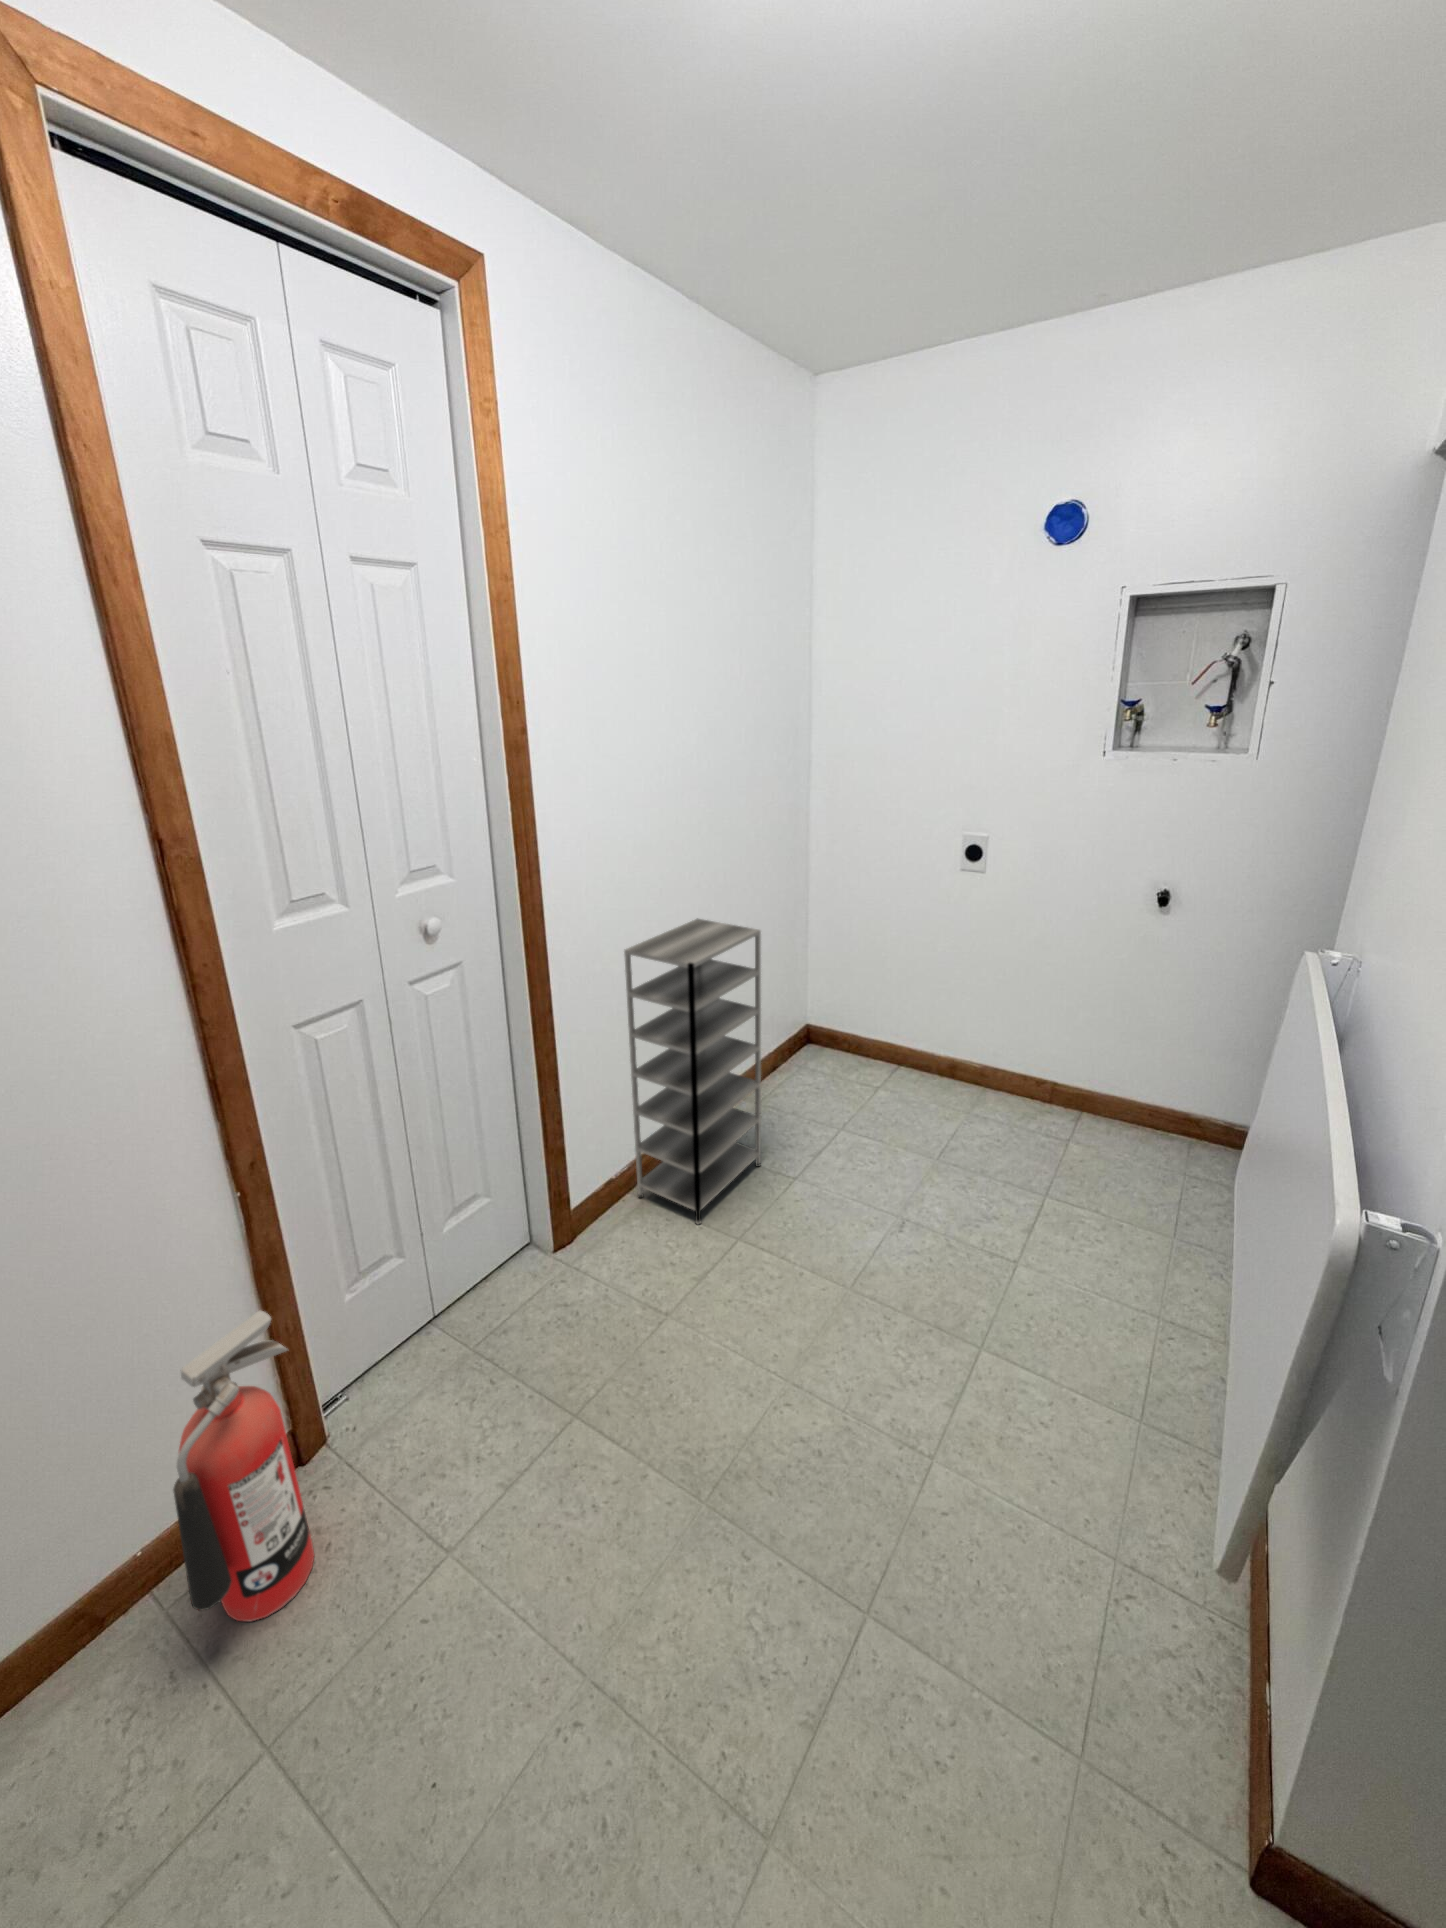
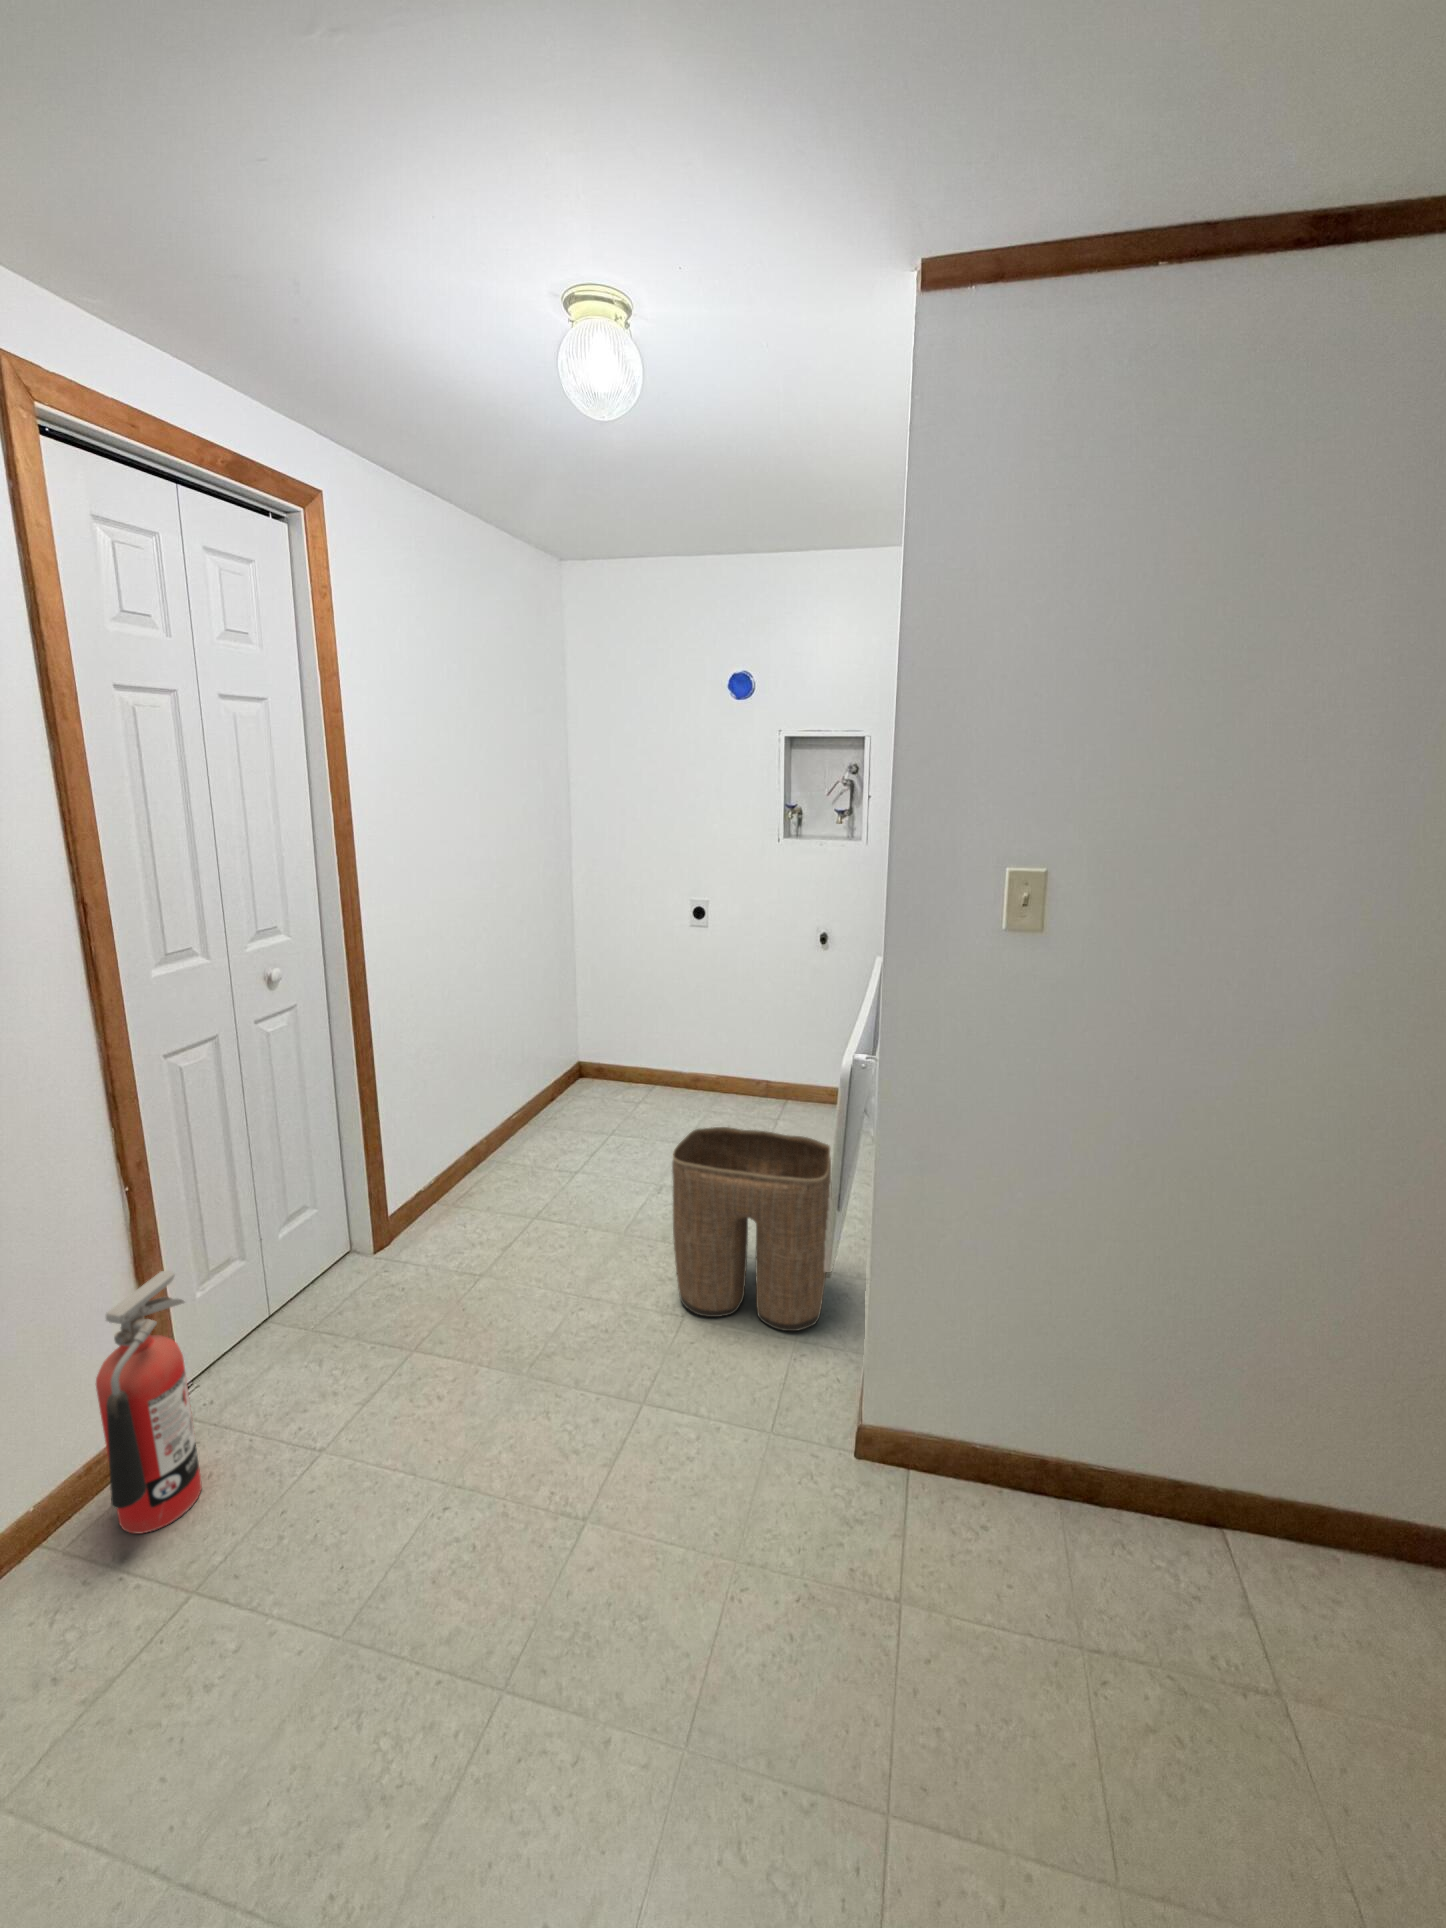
shelving unit: present [624,919,761,1224] -> none [429,969,548,1216]
laundry basket: none [926,1190,1218,1551] -> present [672,1127,831,1331]

